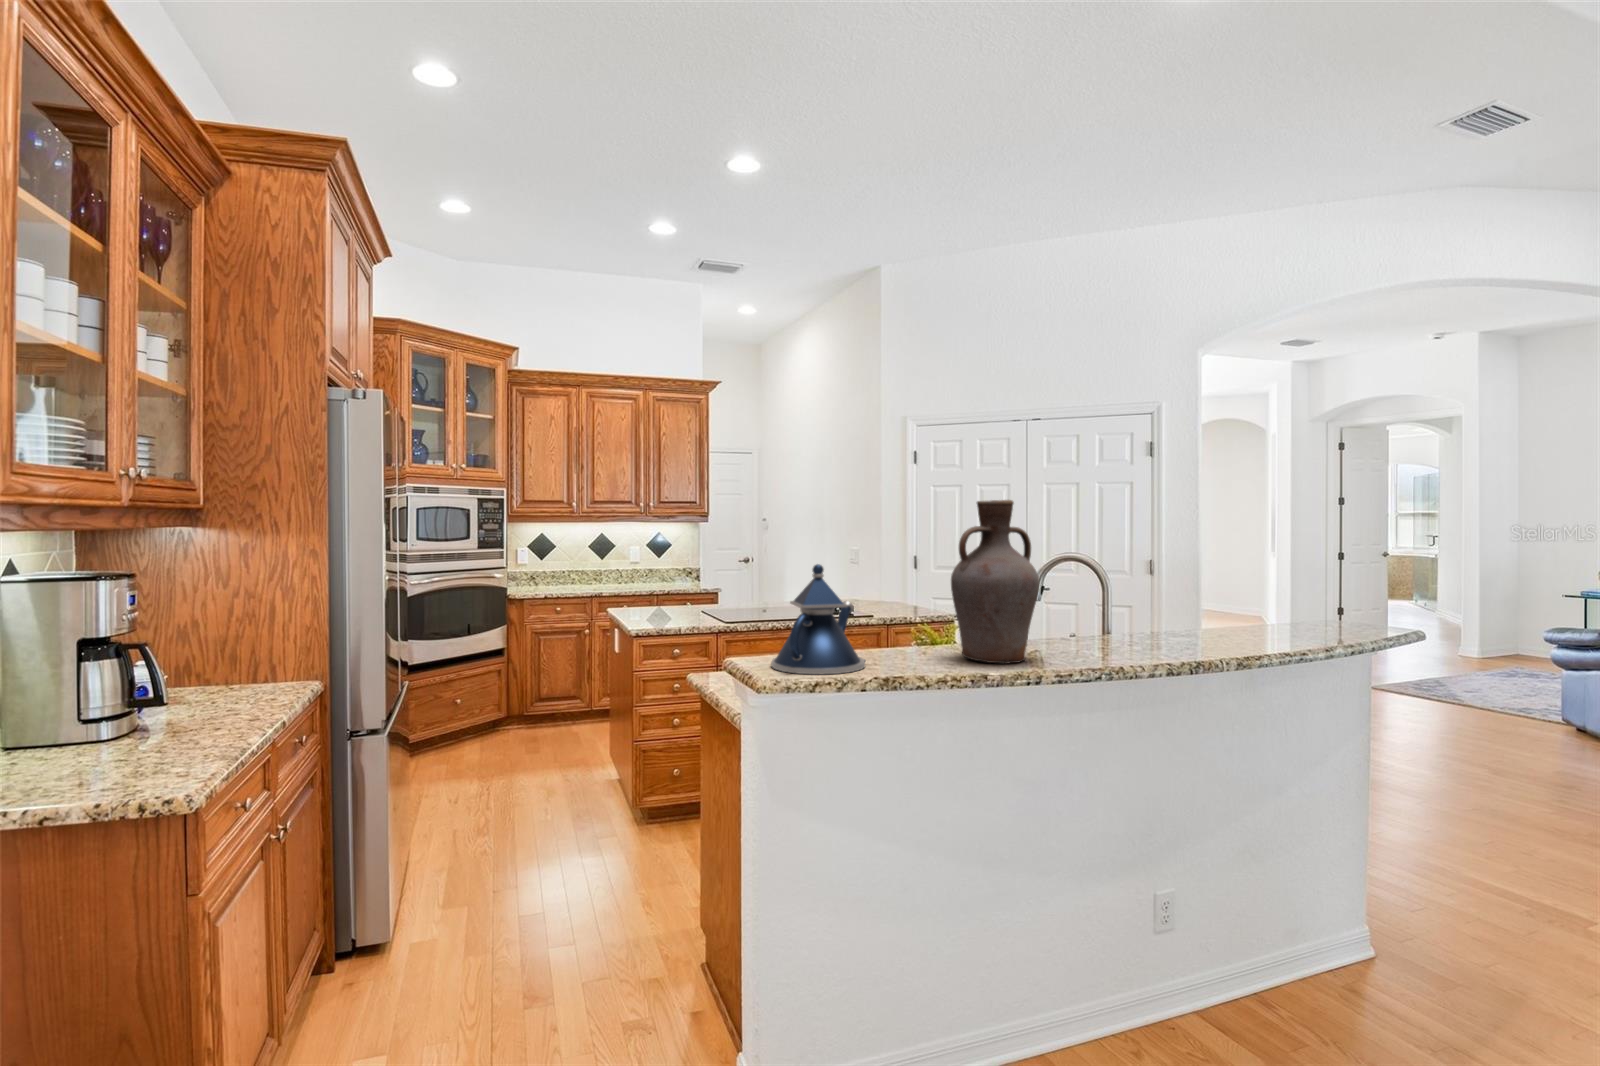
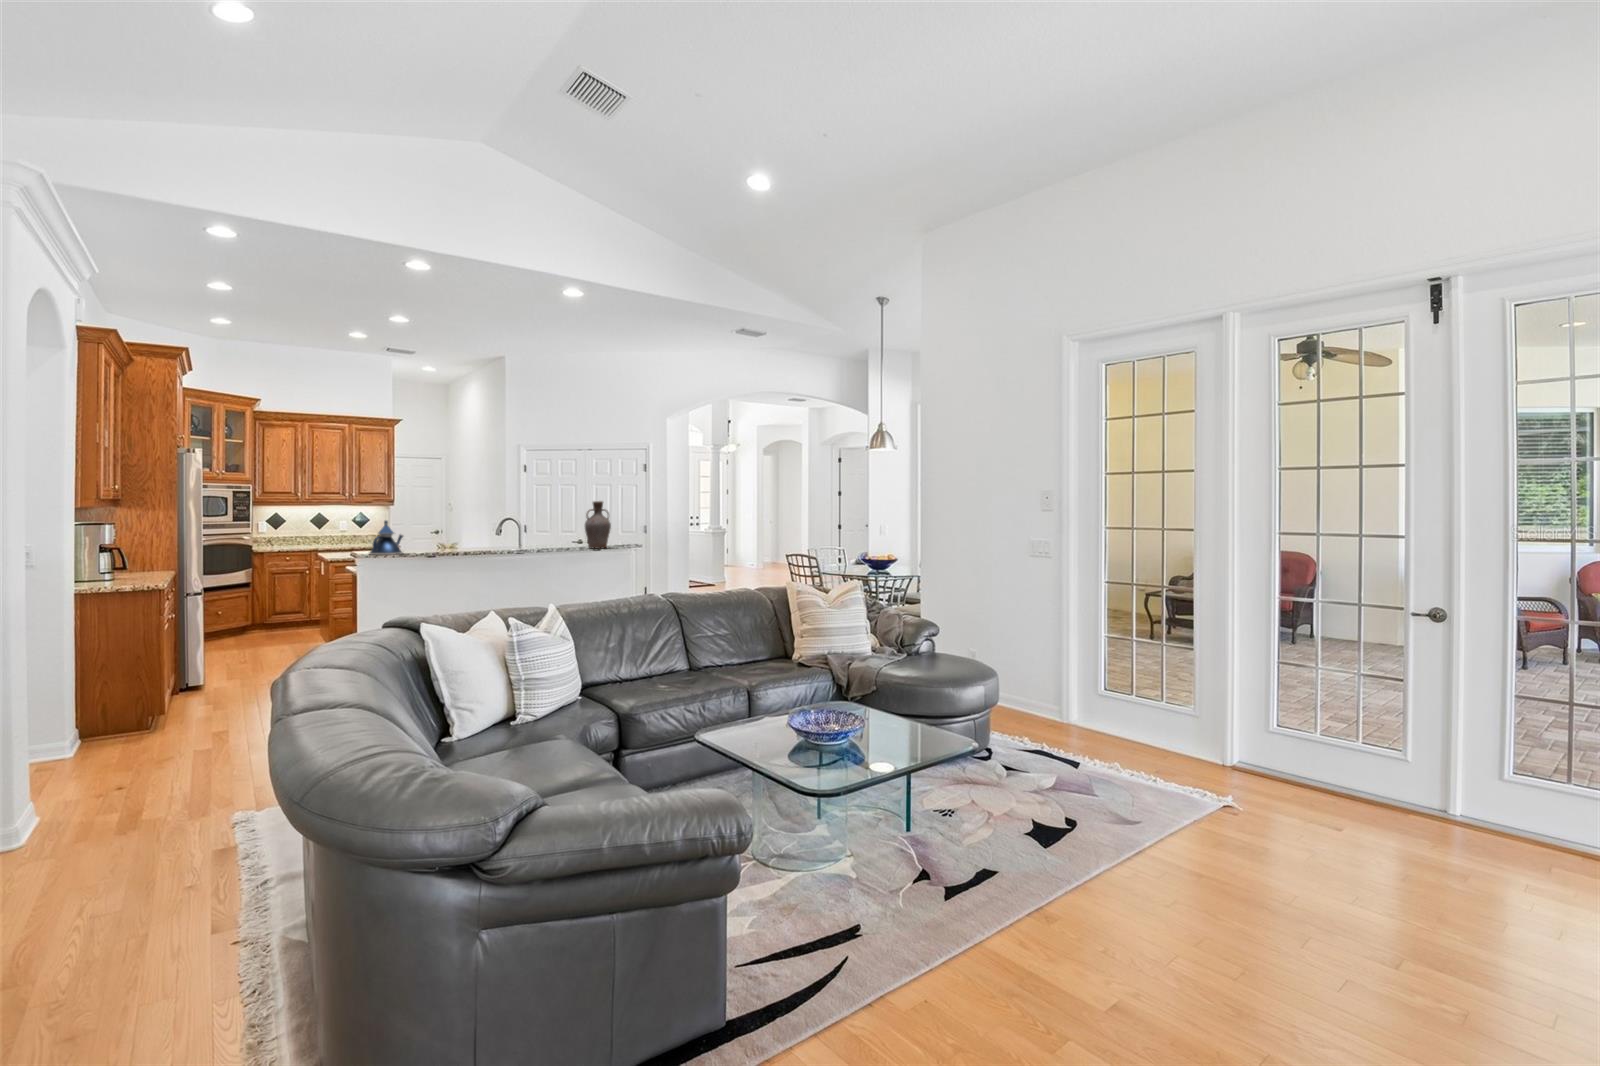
vase: present [951,500,1039,664] -> present [585,501,611,549]

